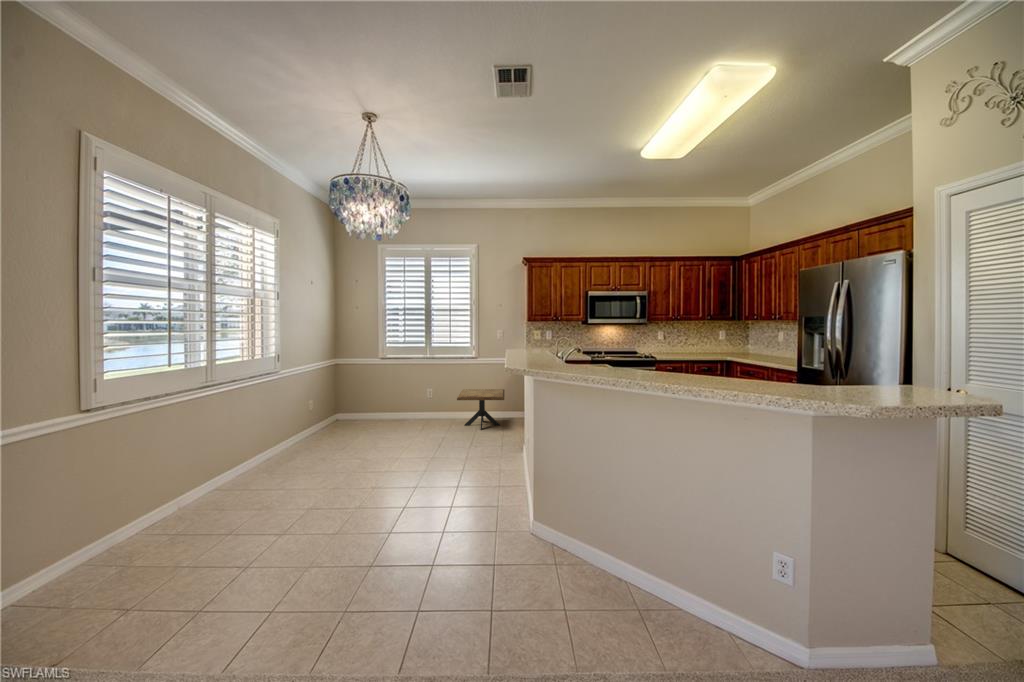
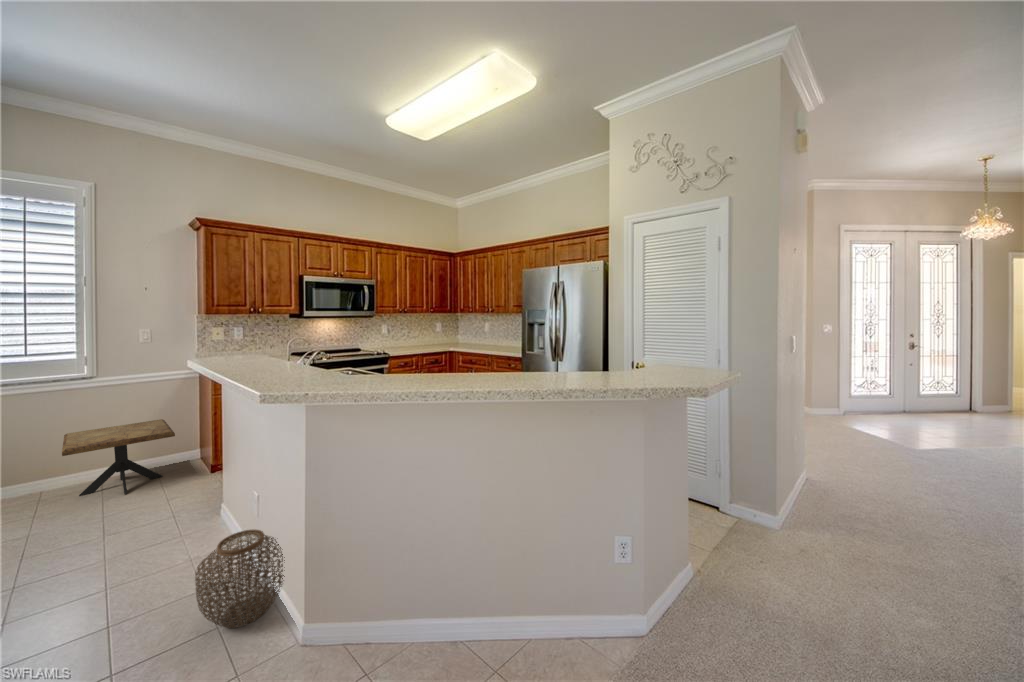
woven basket: none [478,457,523,513] -> present [195,530,285,628]

